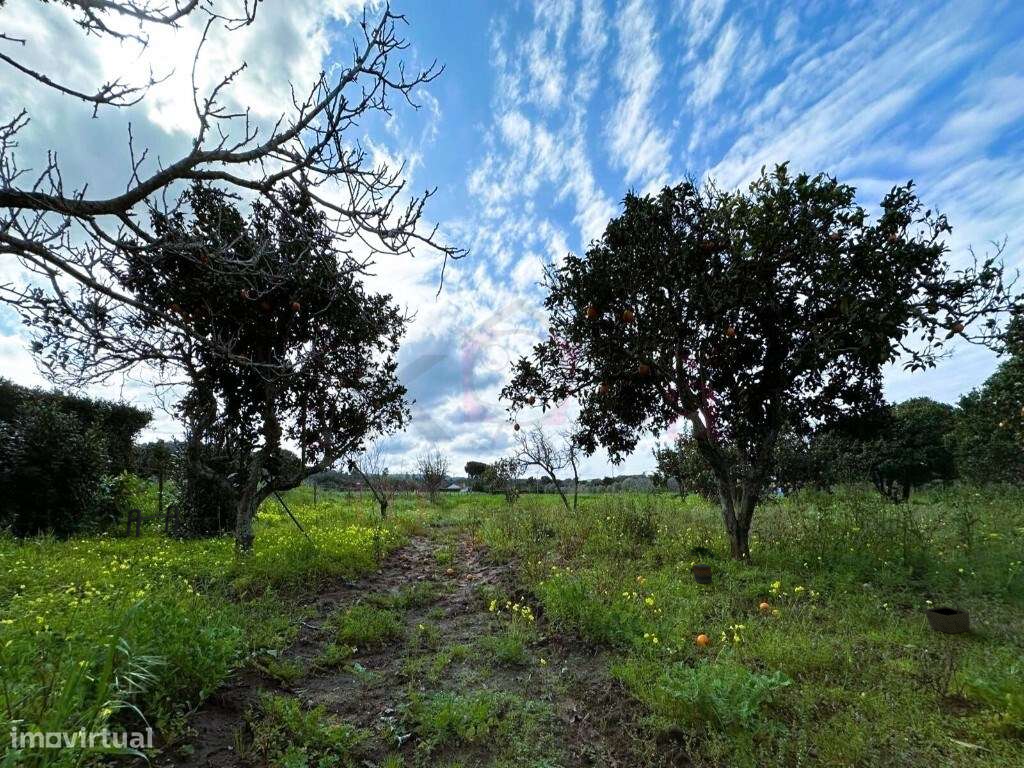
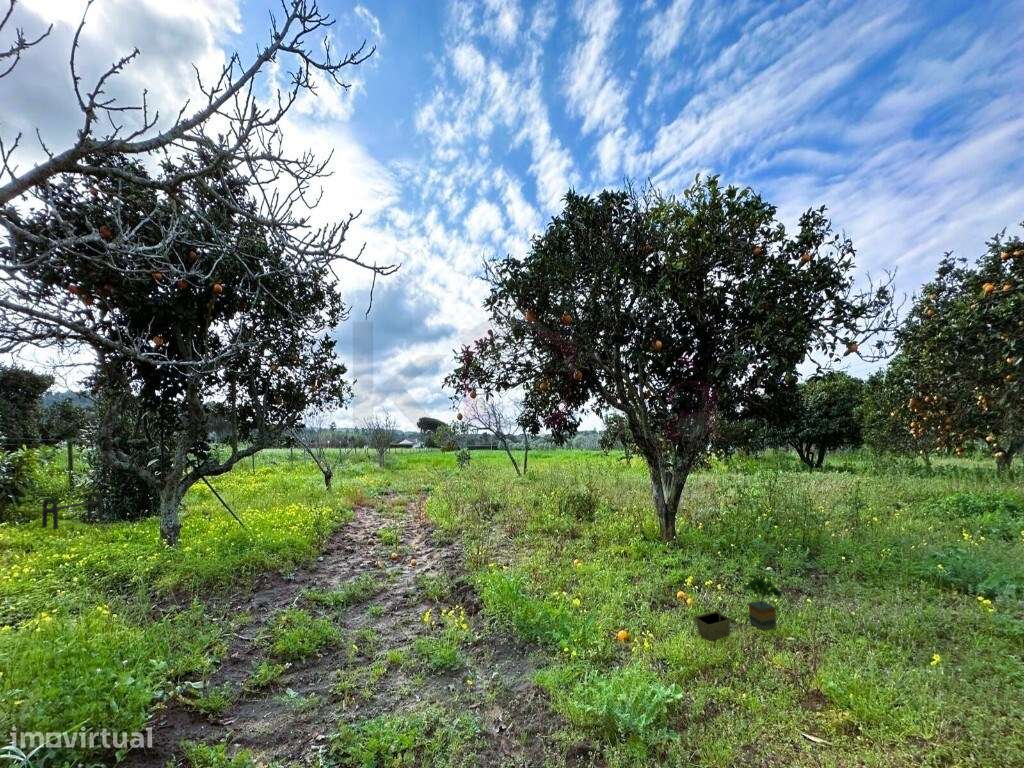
potted tree: present [690,547,715,583] -> present [743,578,782,630]
basket: present [924,597,970,634] -> present [695,604,731,640]

